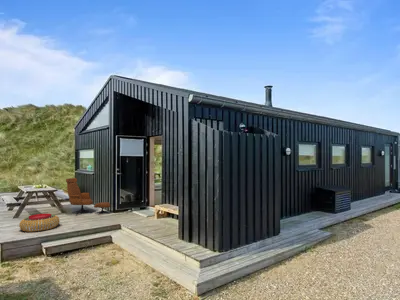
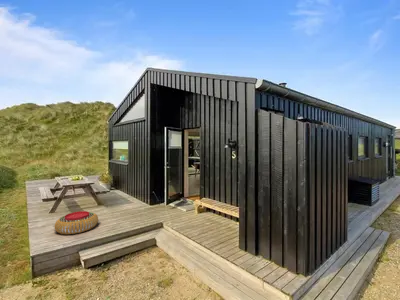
lounge chair: present [66,178,110,215] -> none [103,170,147,209]

